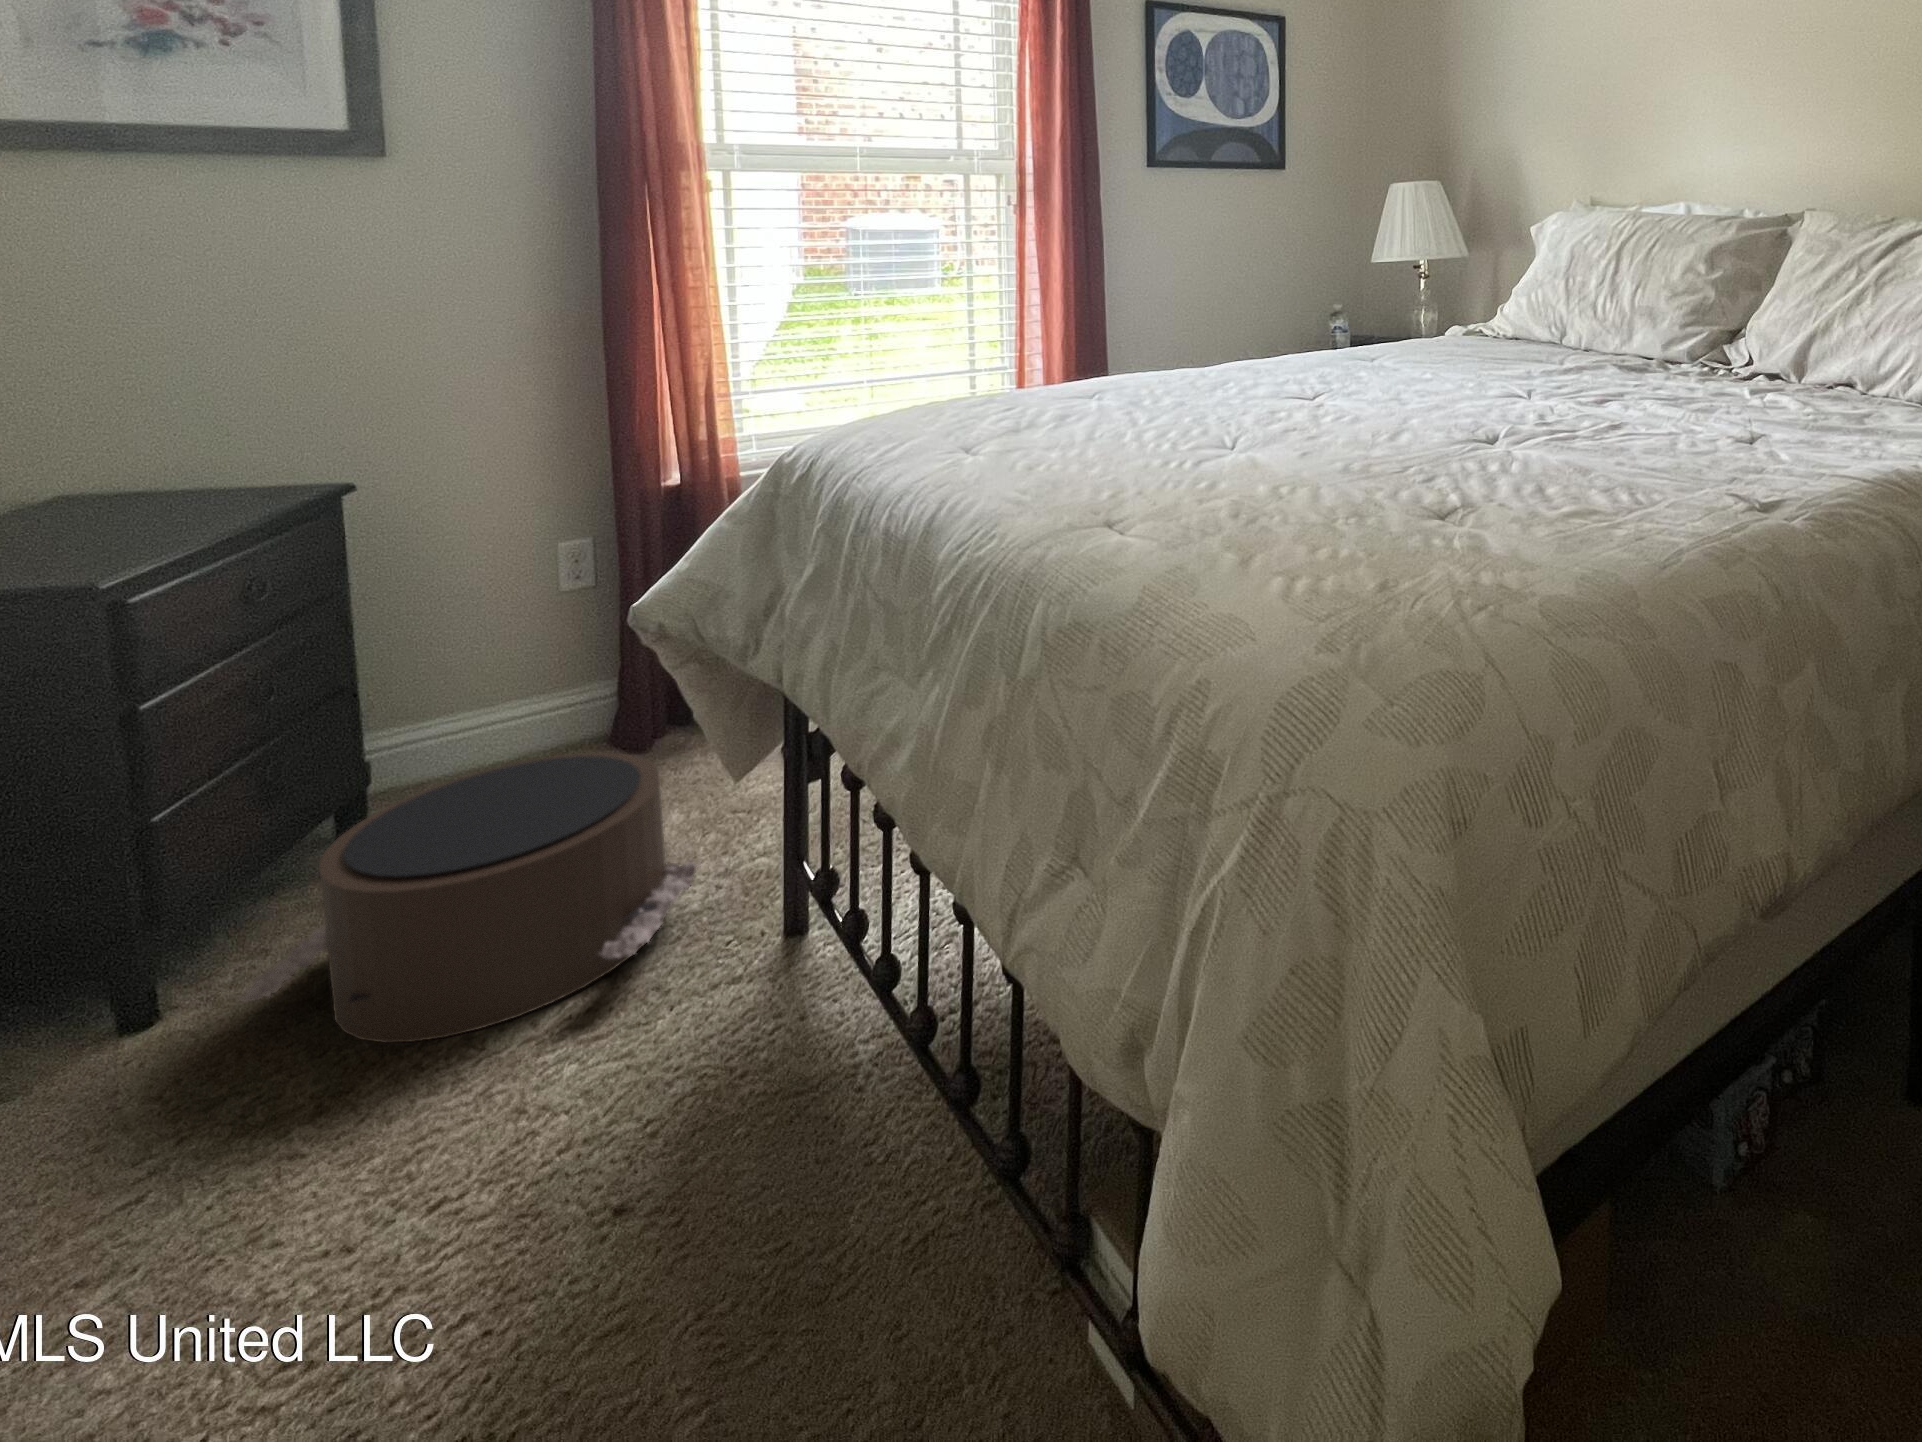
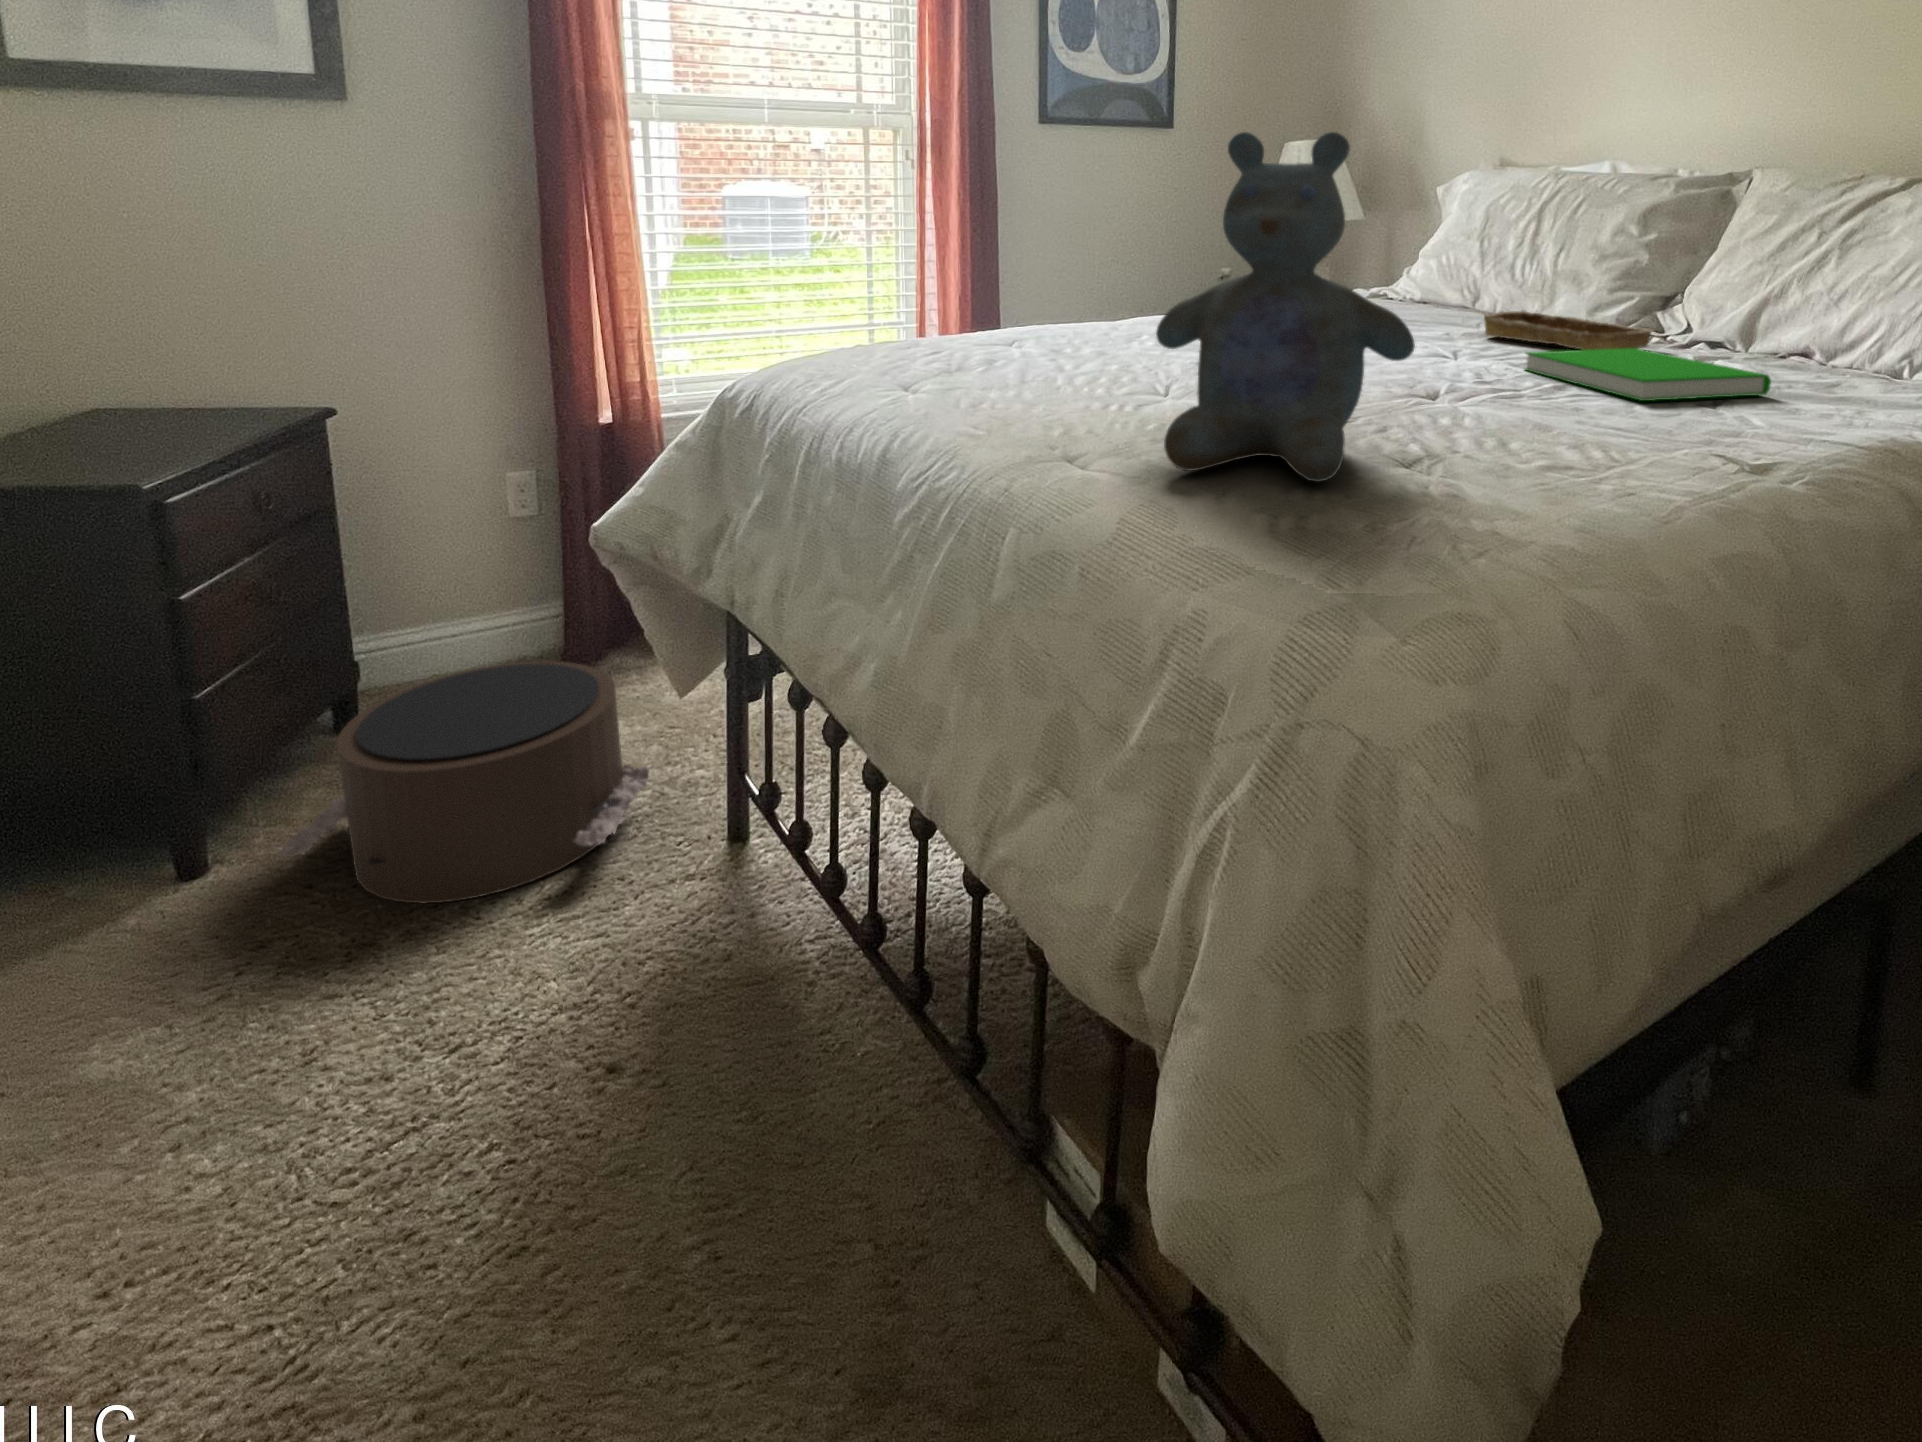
stuffed bear: none [1195,210,1438,540] -> present [1156,132,1415,482]
tray: none [1557,346,1725,388] -> present [1484,310,1653,350]
book: none [1588,384,1799,439] -> present [1525,348,1771,401]

